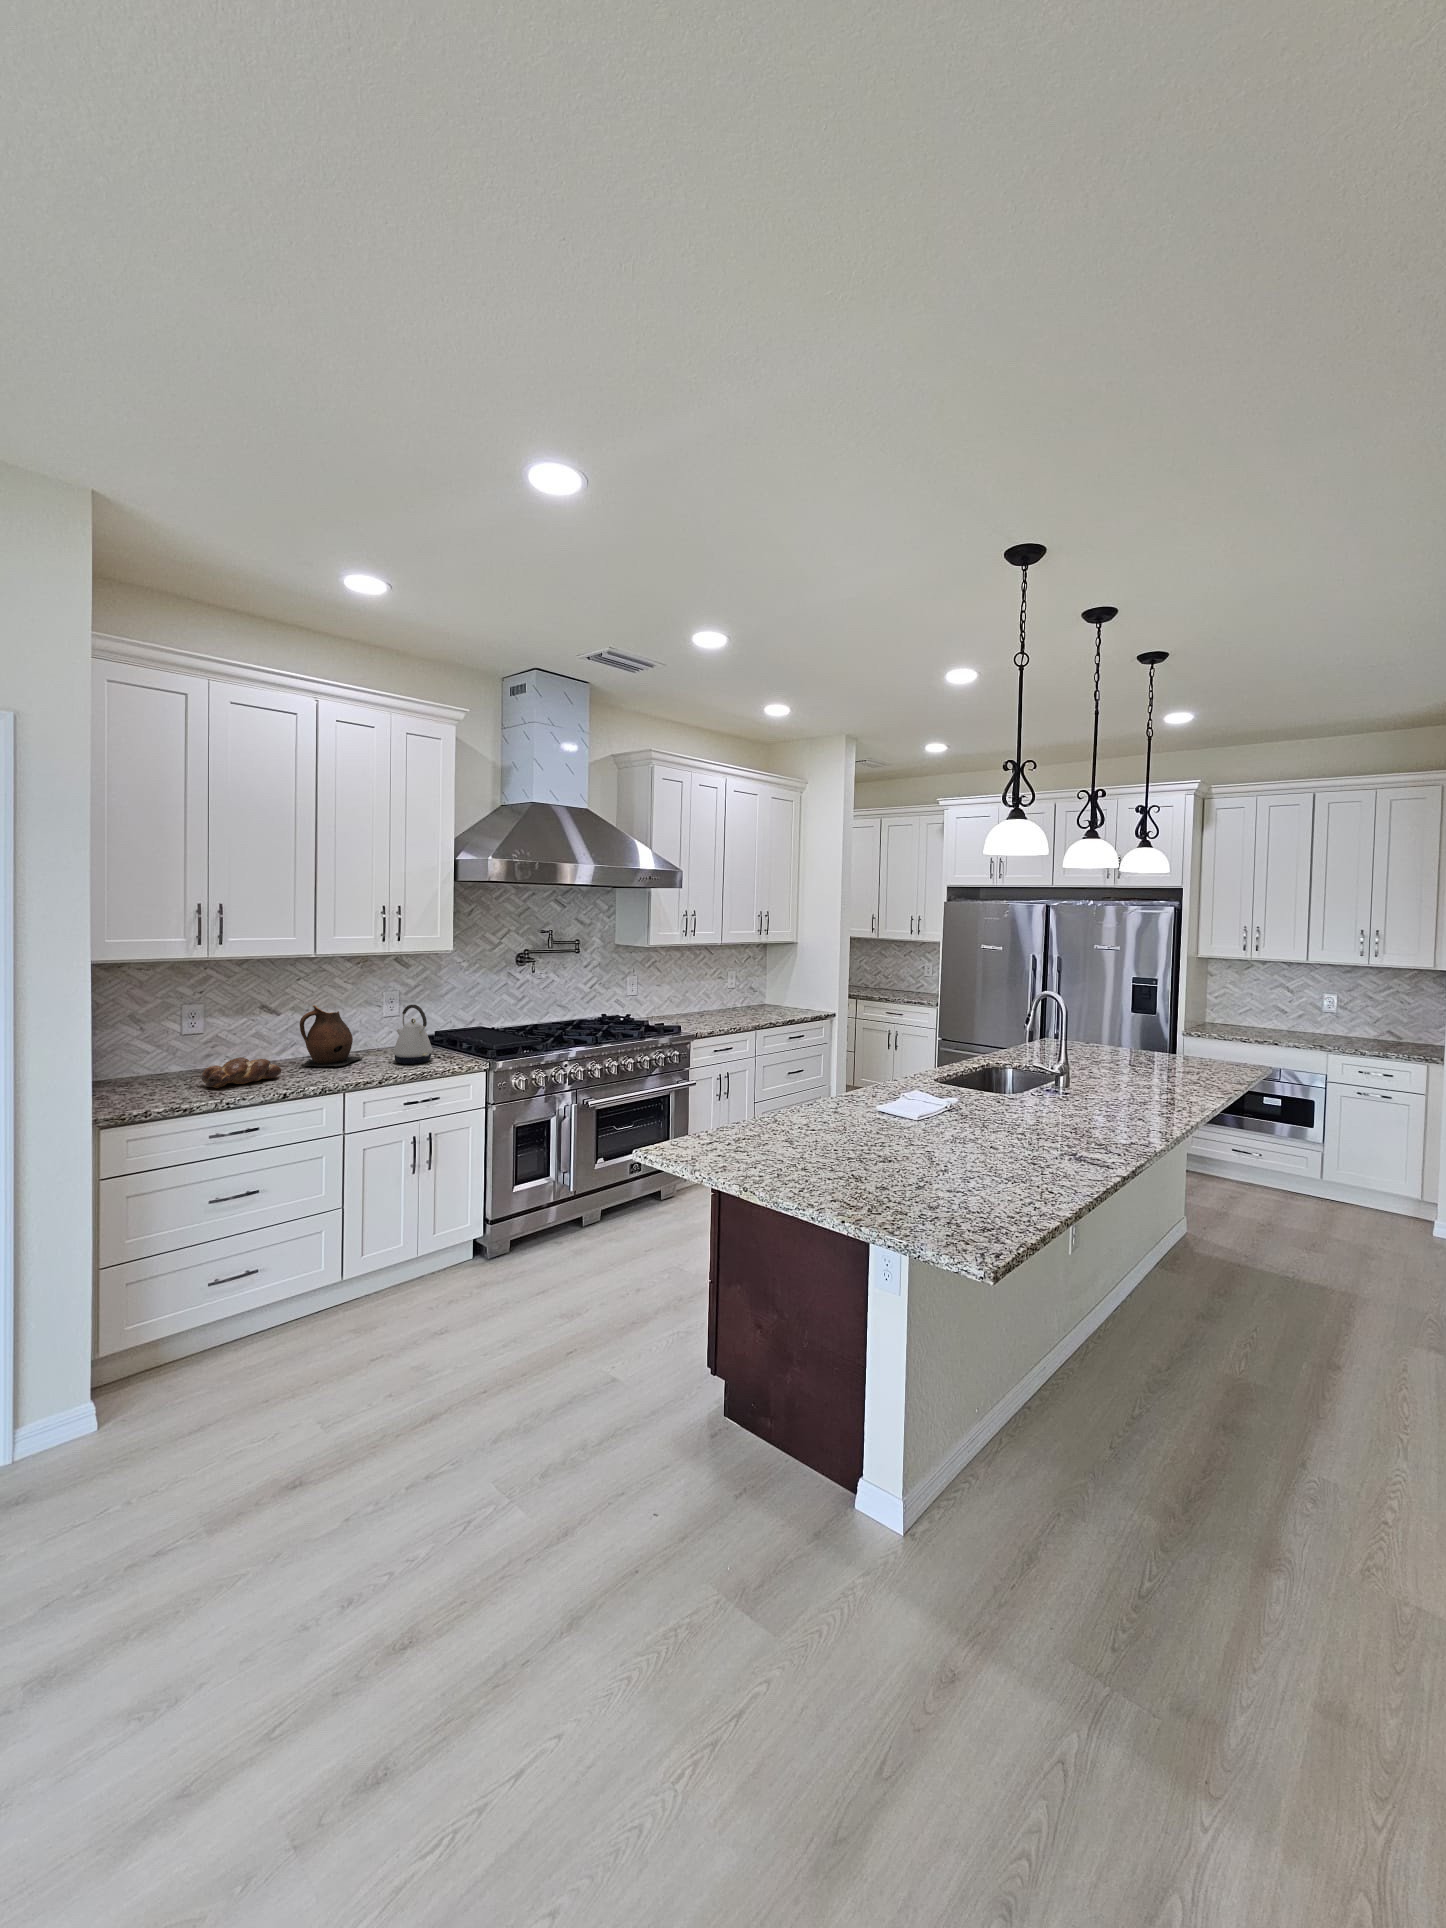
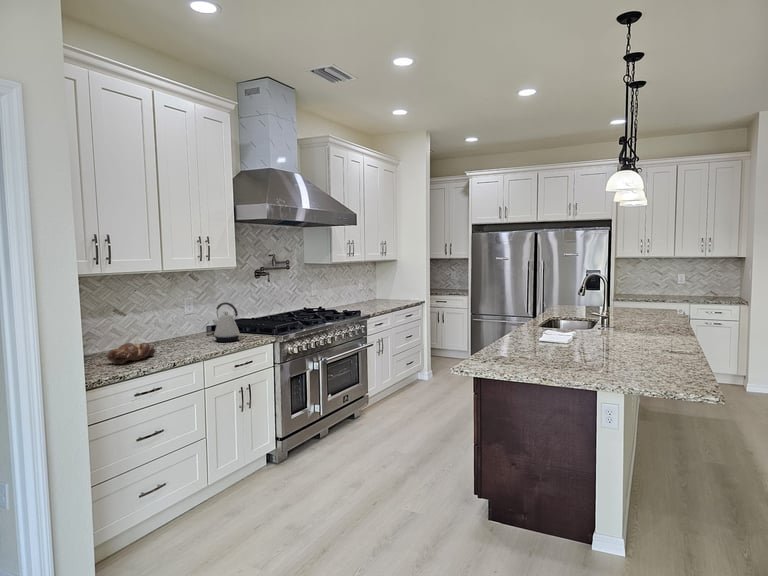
ceramic pitcher: present [300,1005,362,1067] -> none [152,306,190,347]

